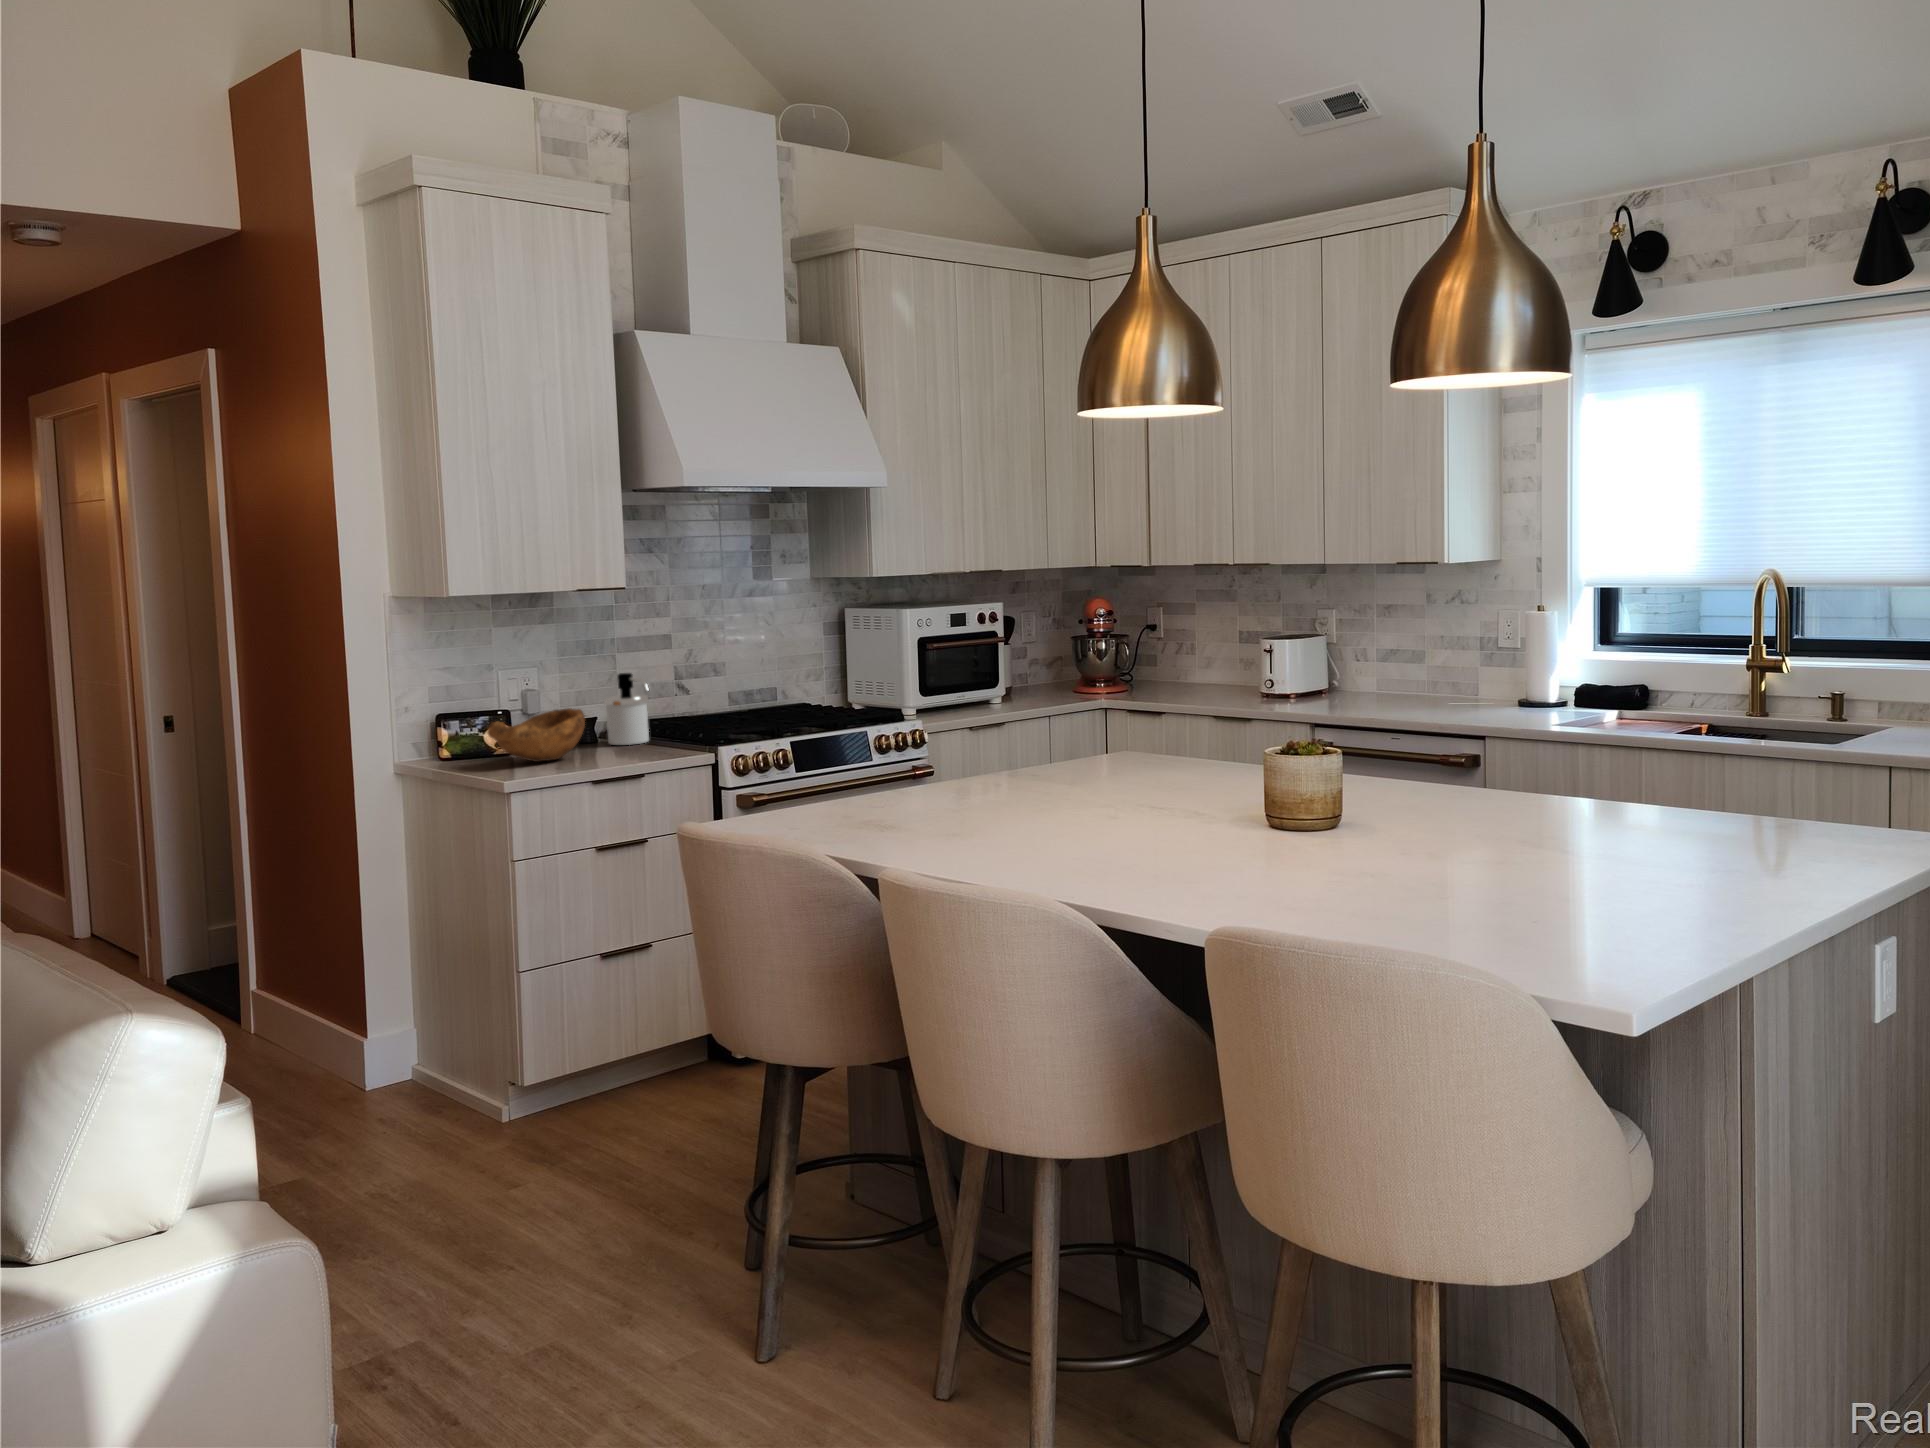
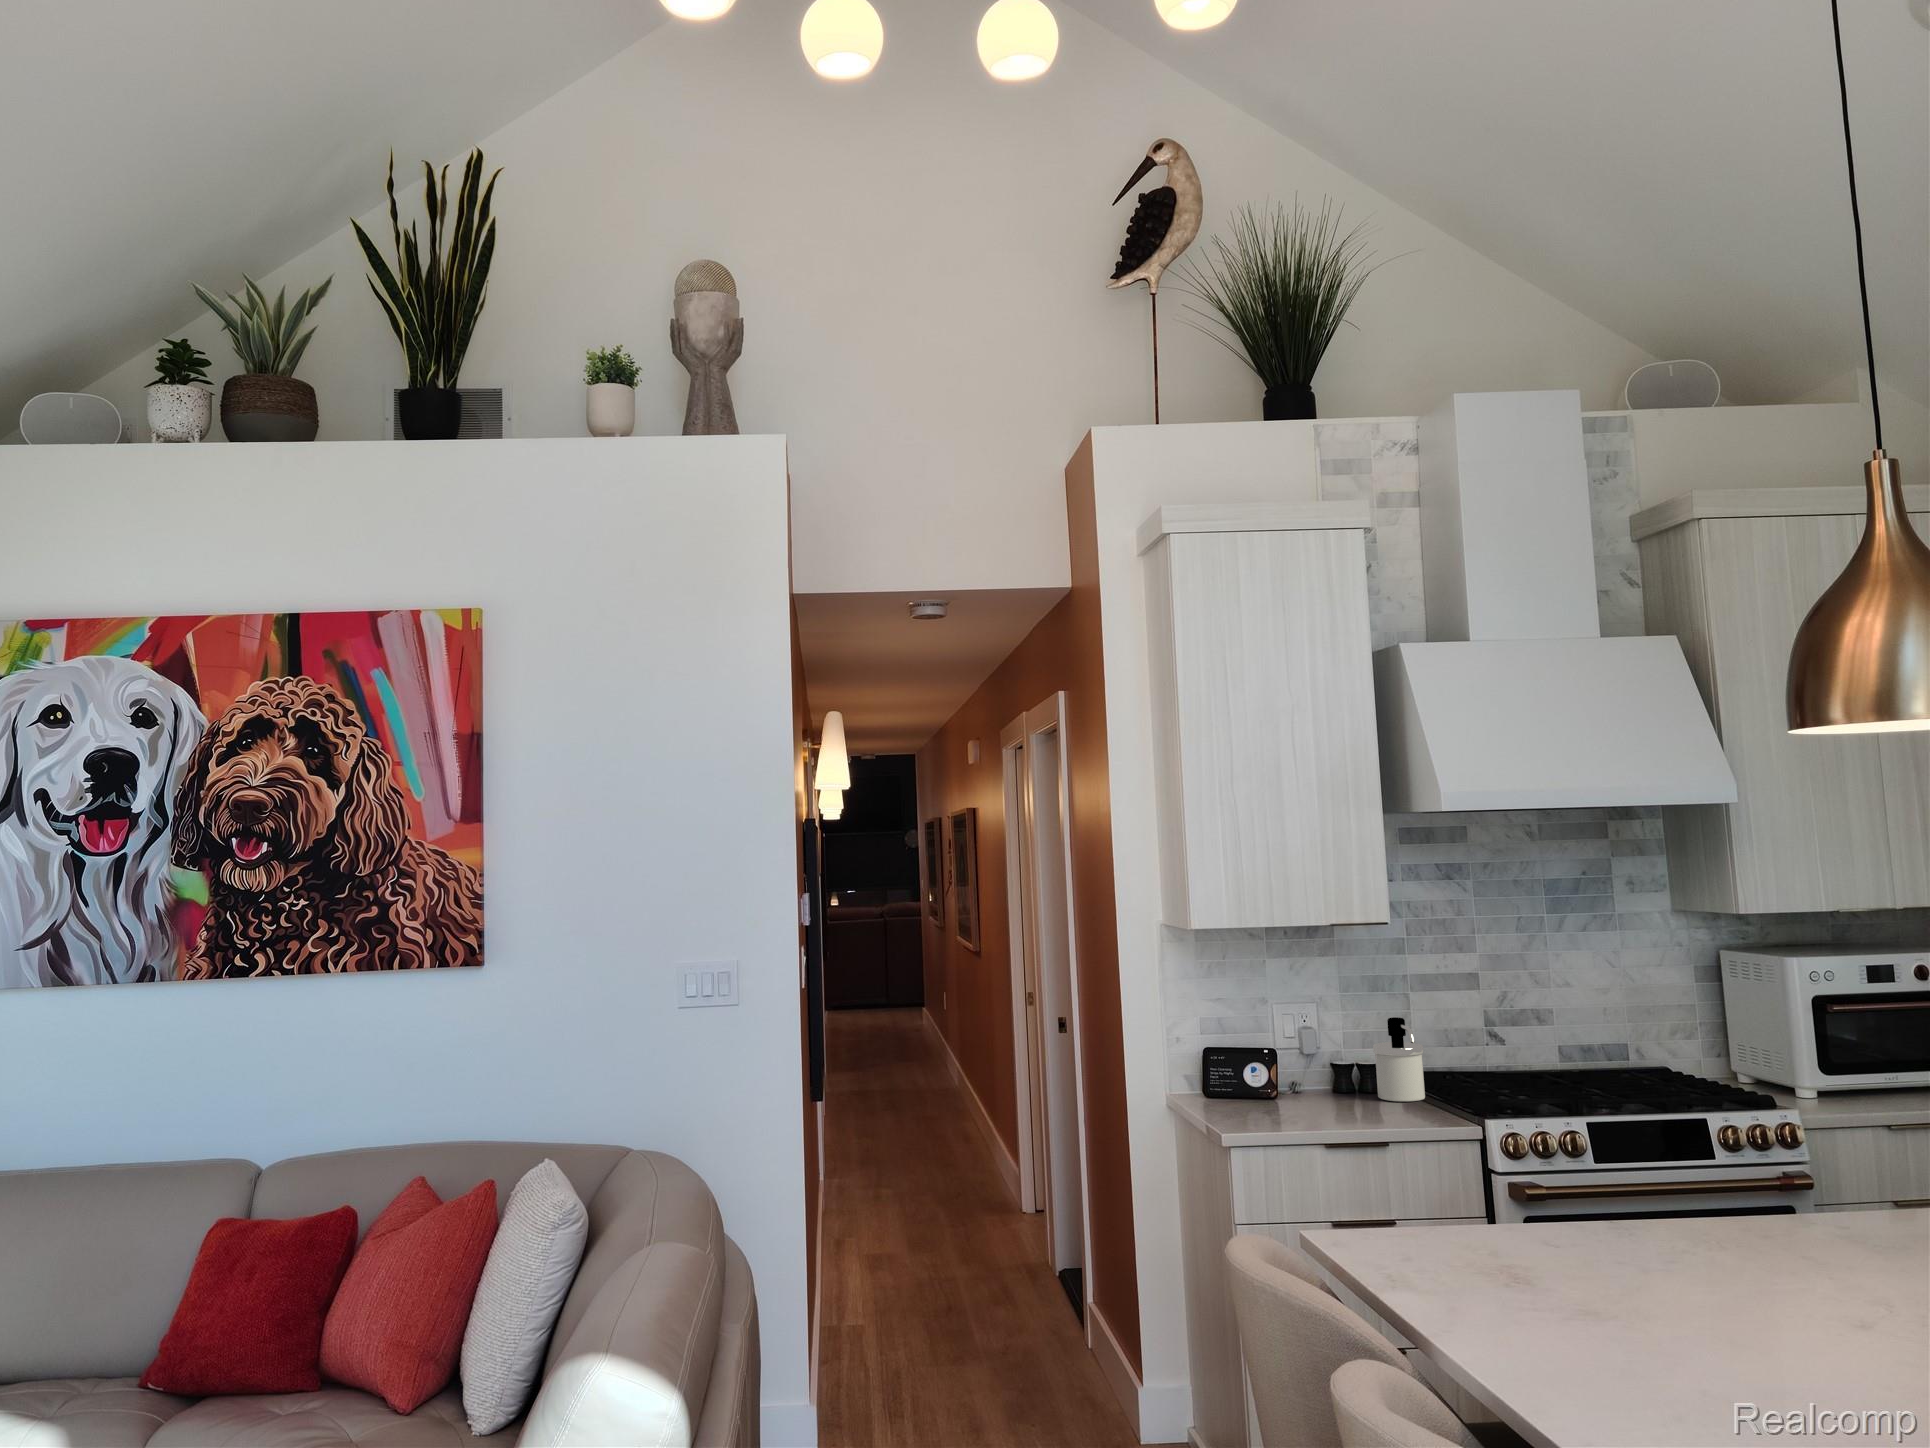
wooden bowl: present [488,708,585,762] -> none [1233,1054,1337,1112]

